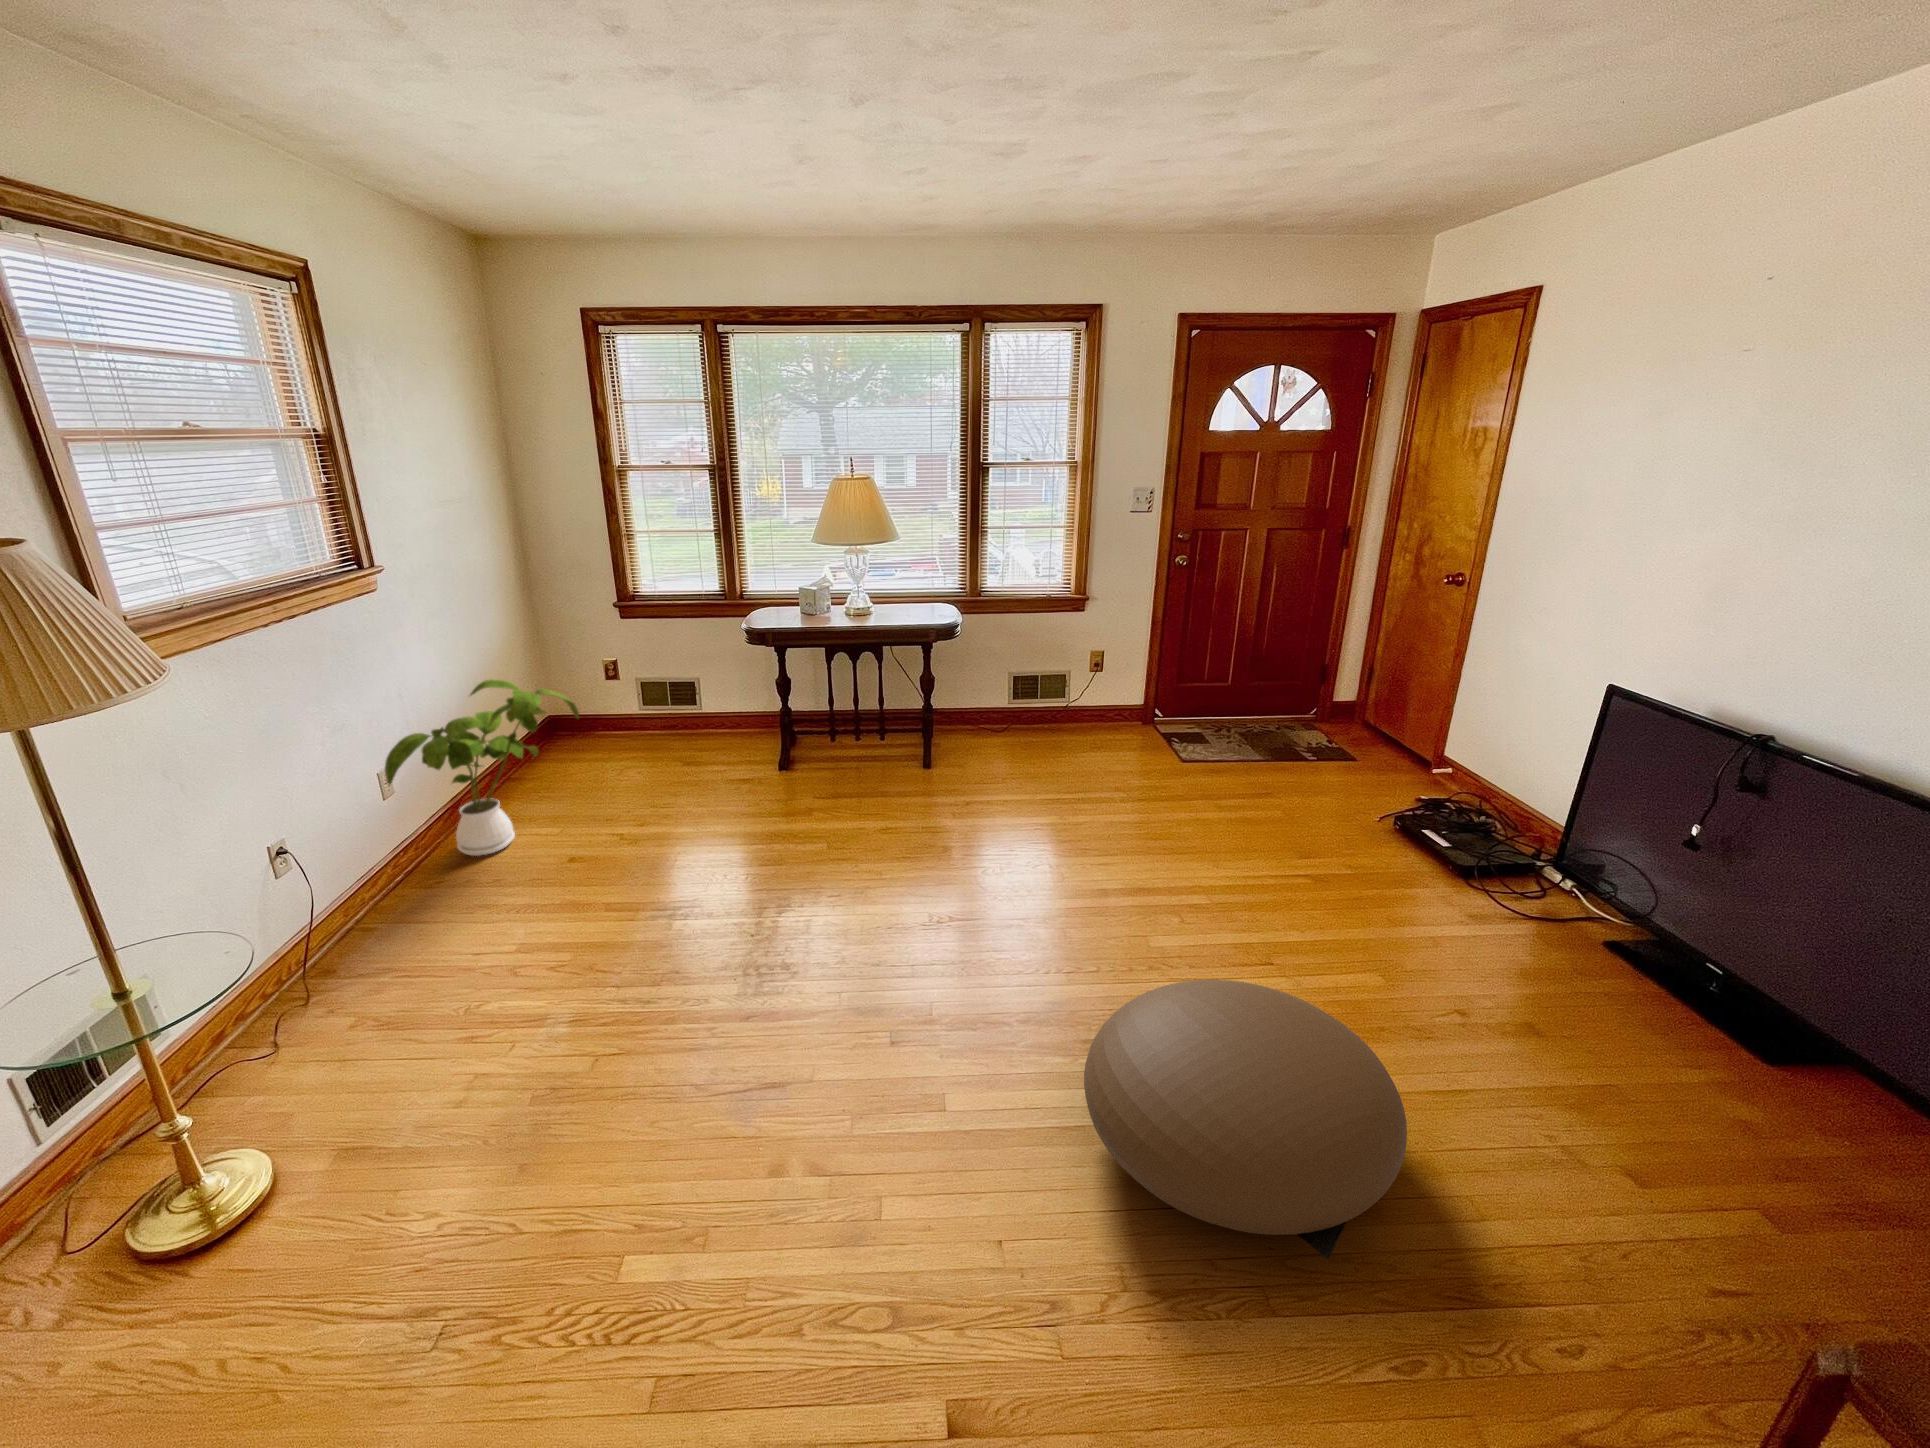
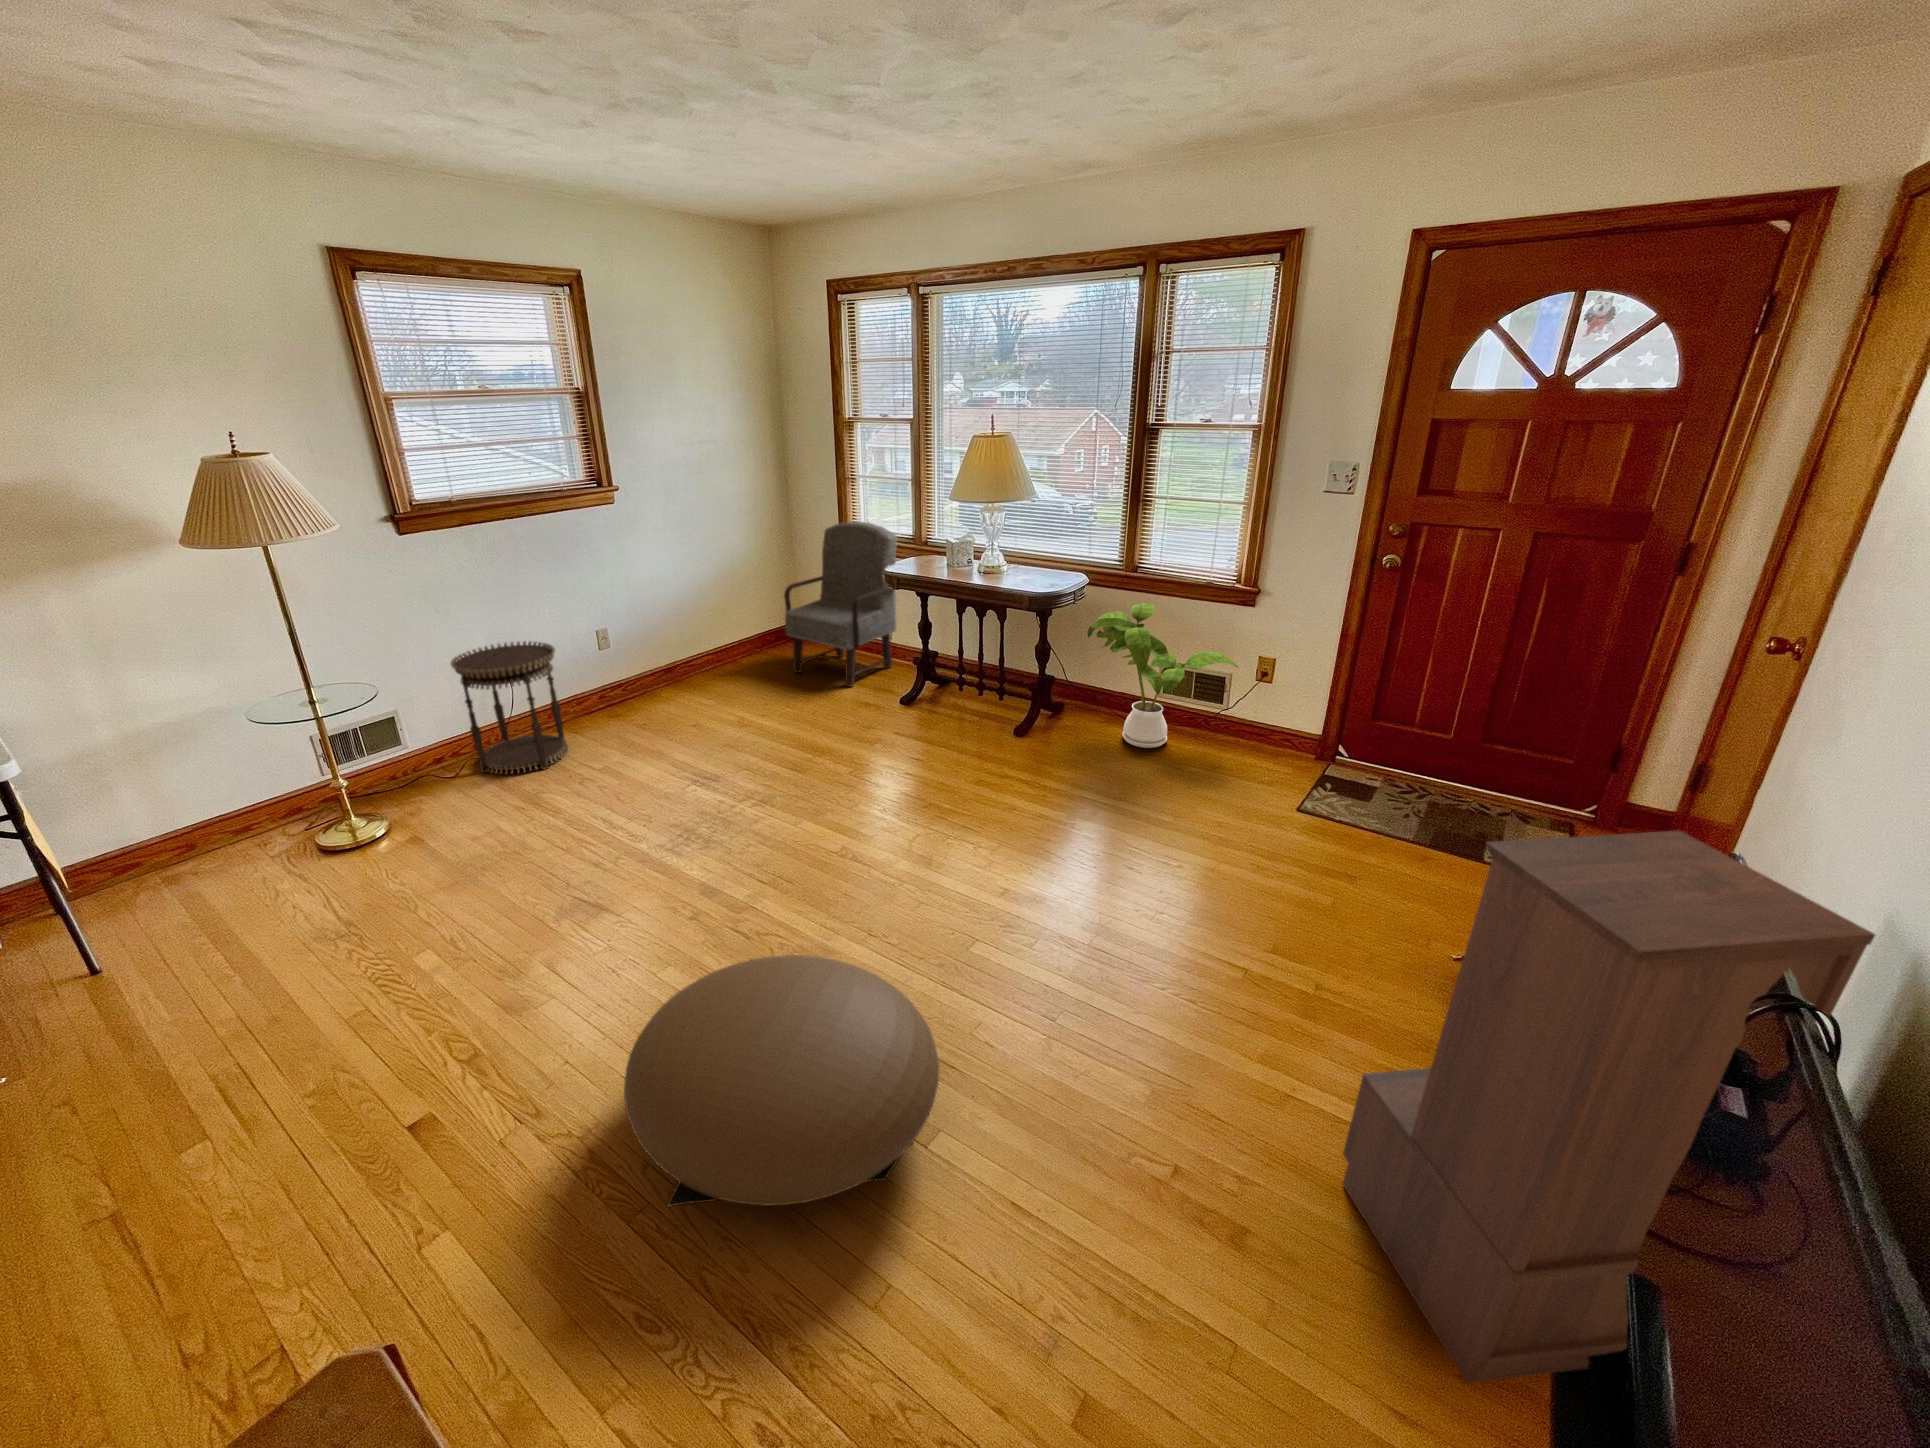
armchair: none [589,582,719,769] -> present [784,521,897,687]
bookshelf: none [1503,671,1784,1031] -> present [1343,831,1875,1383]
house plant: present [385,679,579,856] -> present [1087,603,1239,748]
side table: none [237,802,442,1027] -> present [451,641,568,774]

